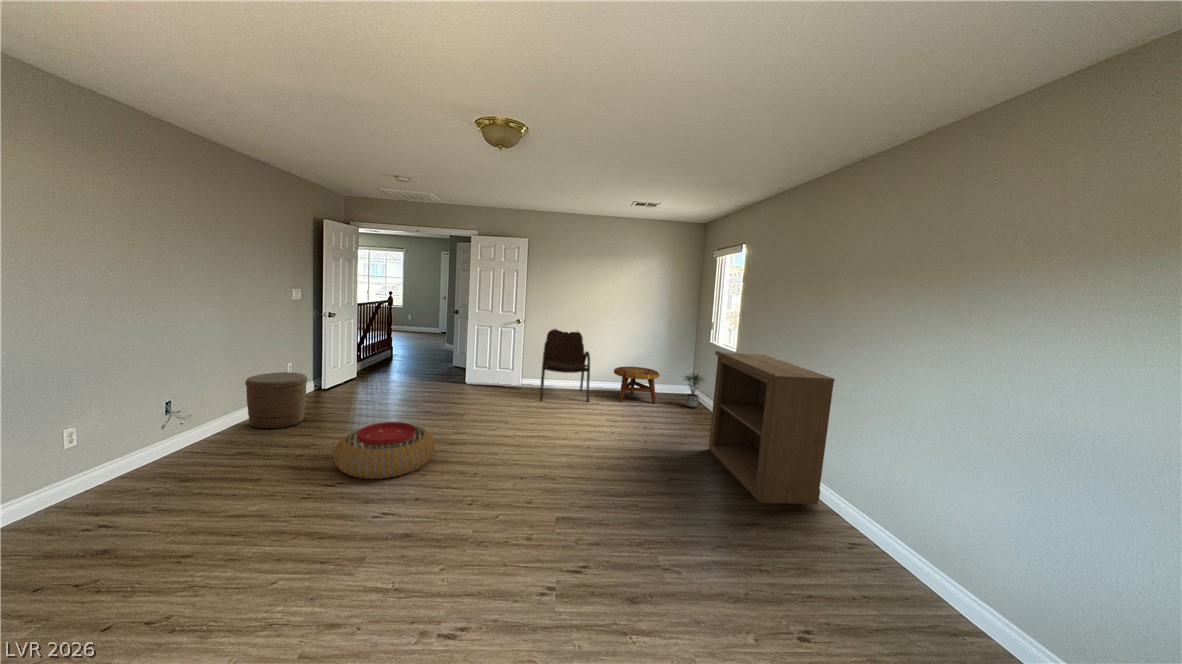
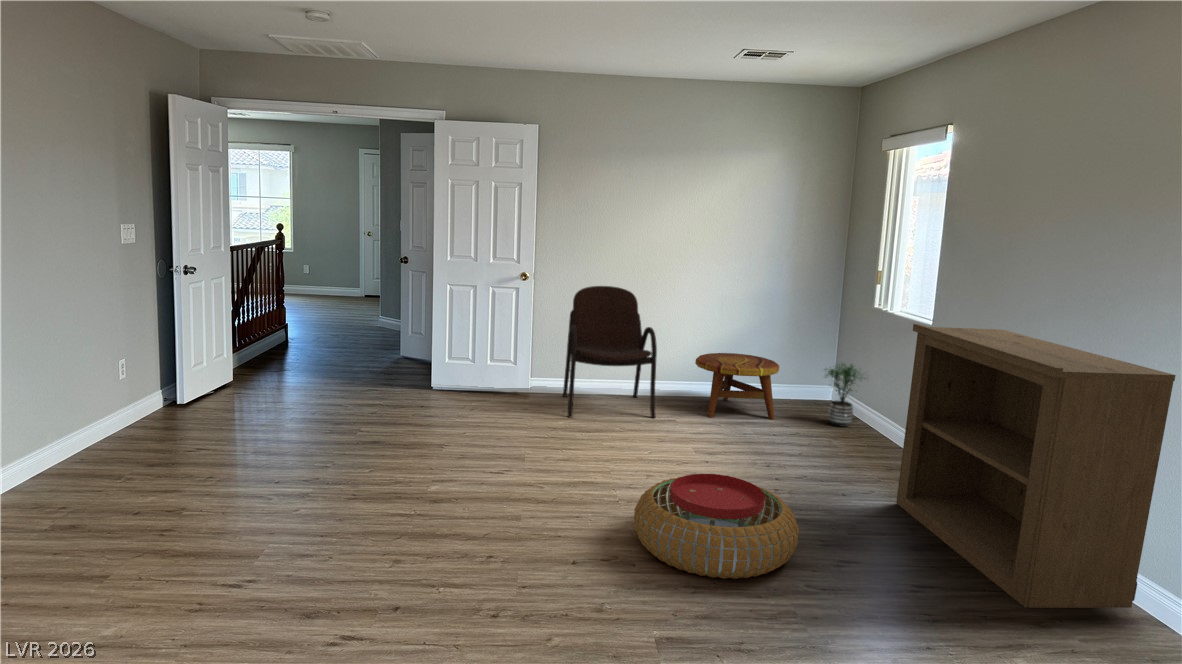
woven basket: present [245,372,307,429] -> none [51,375,161,478]
pouf: present [334,422,435,479] -> present [634,474,799,579]

